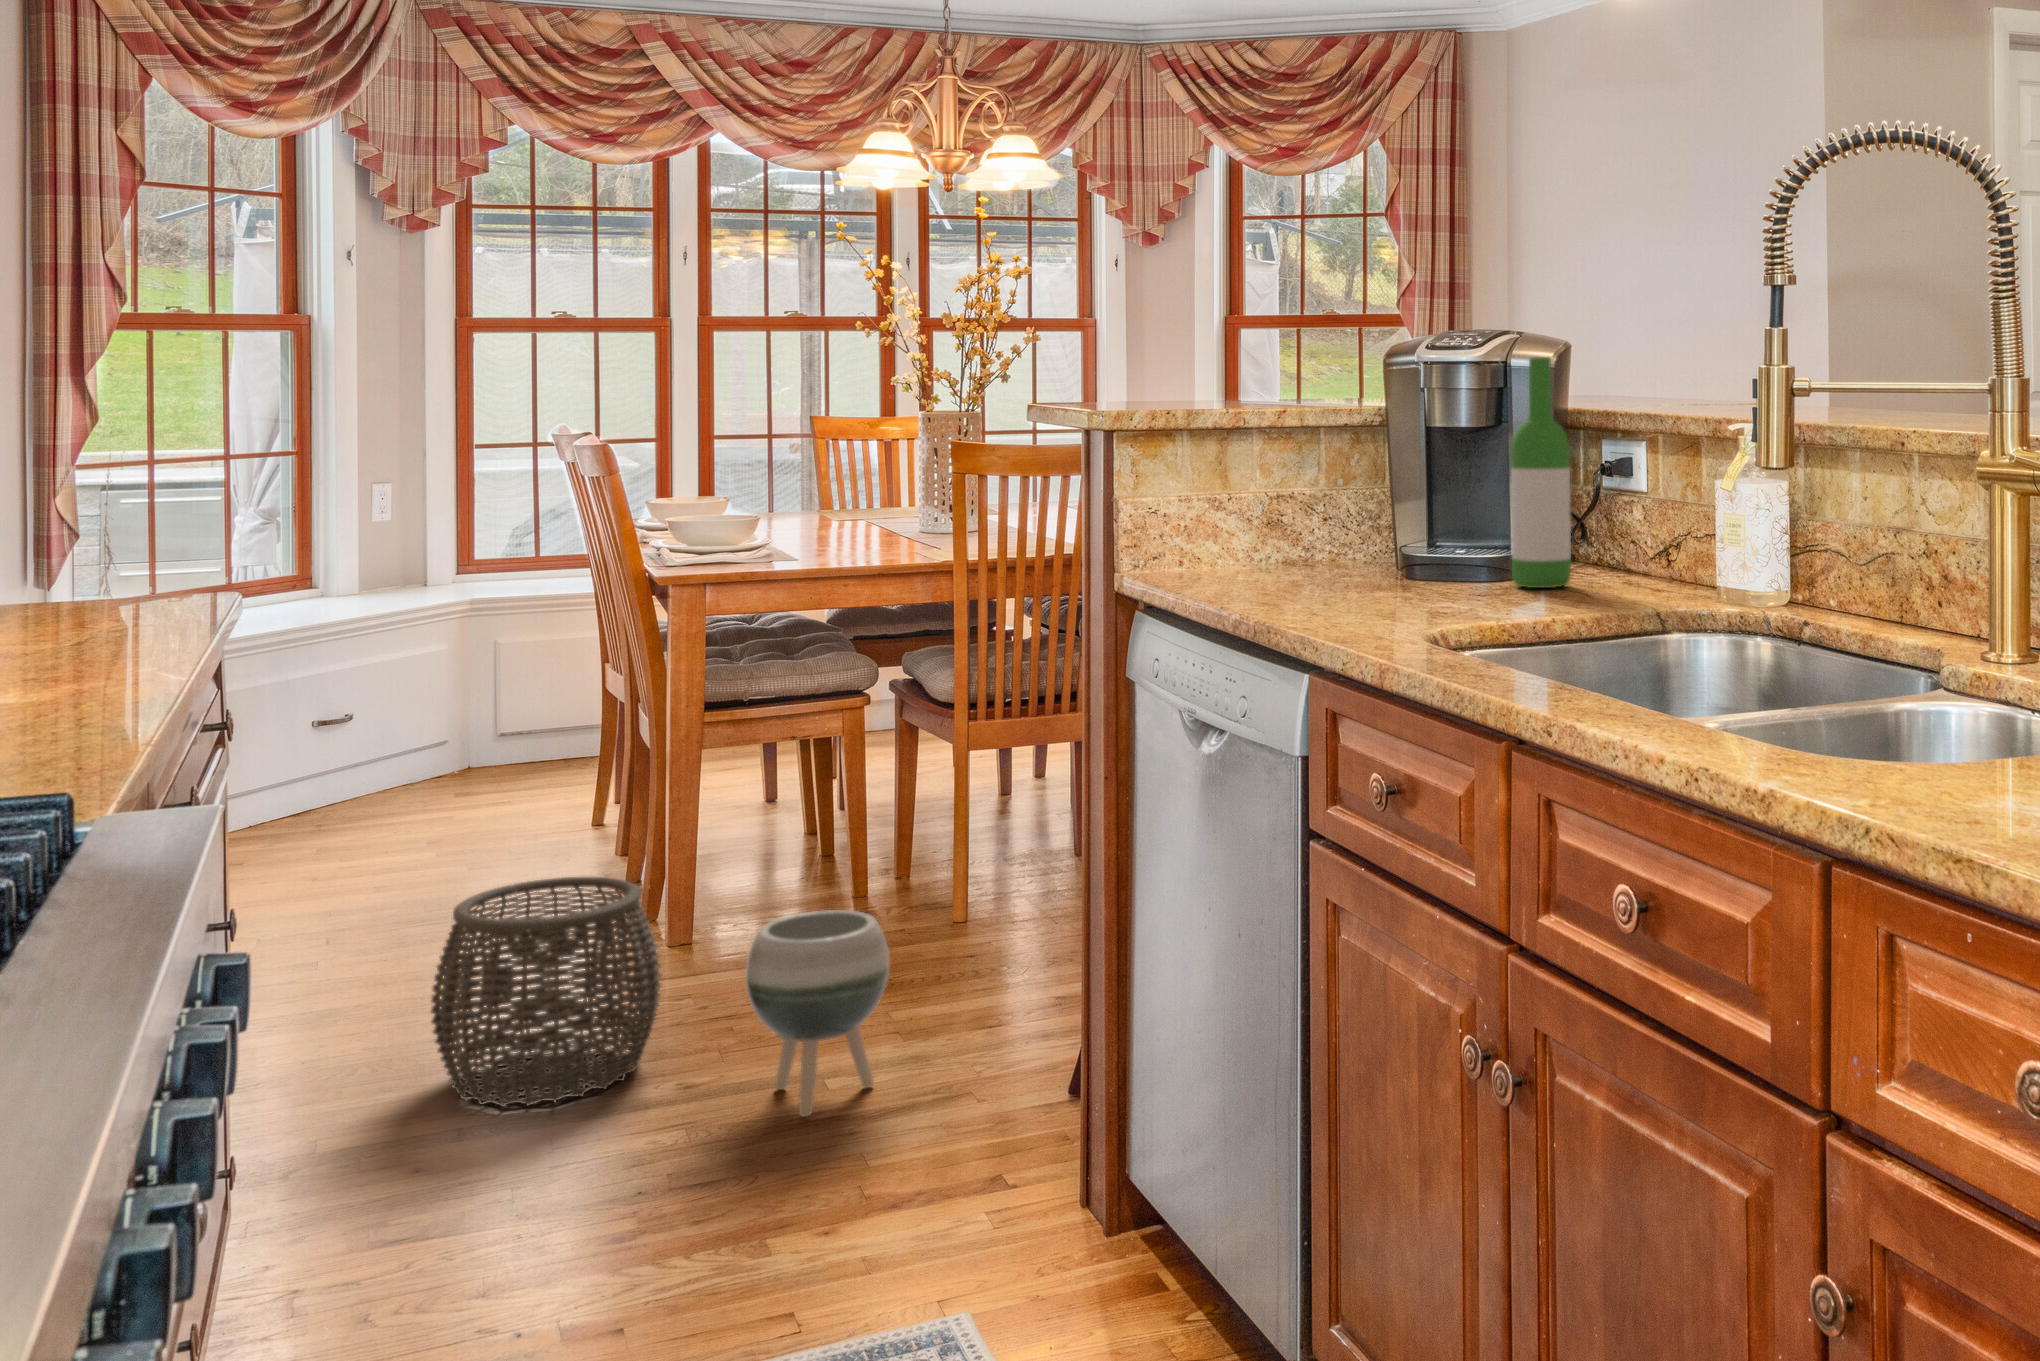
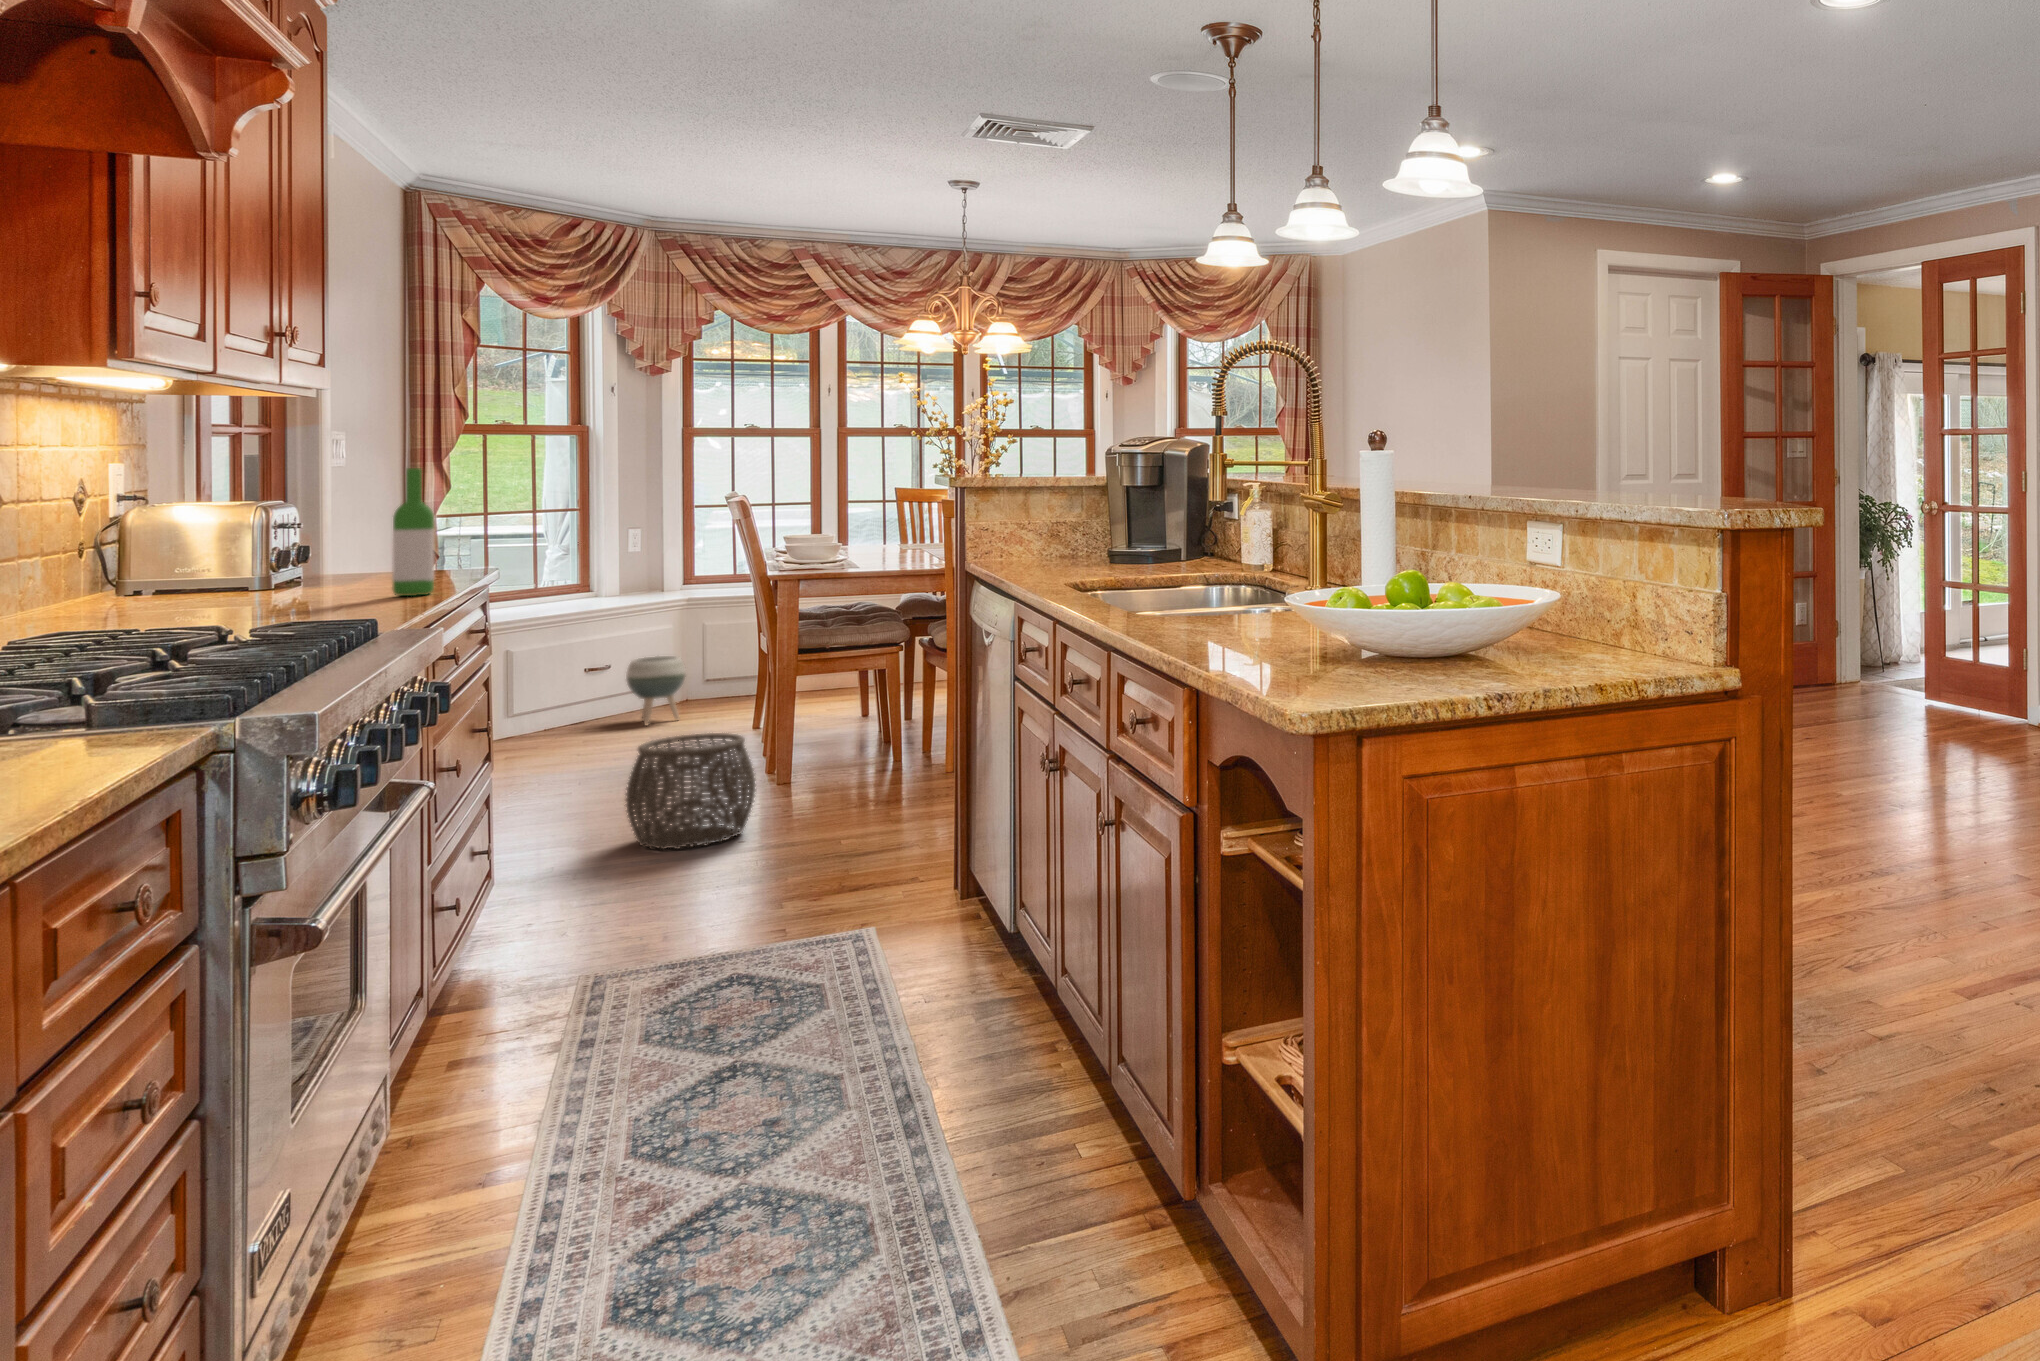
wine bottle: present [1511,357,1571,588] -> present [392,468,434,596]
planter: present [746,910,889,1117] -> present [626,656,686,725]

